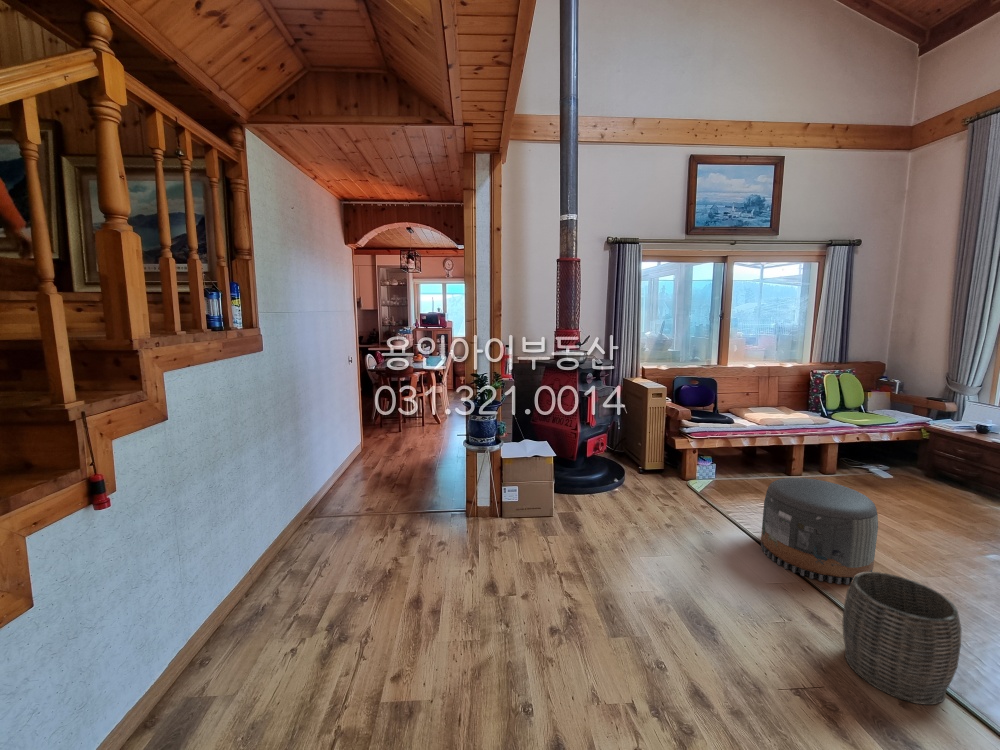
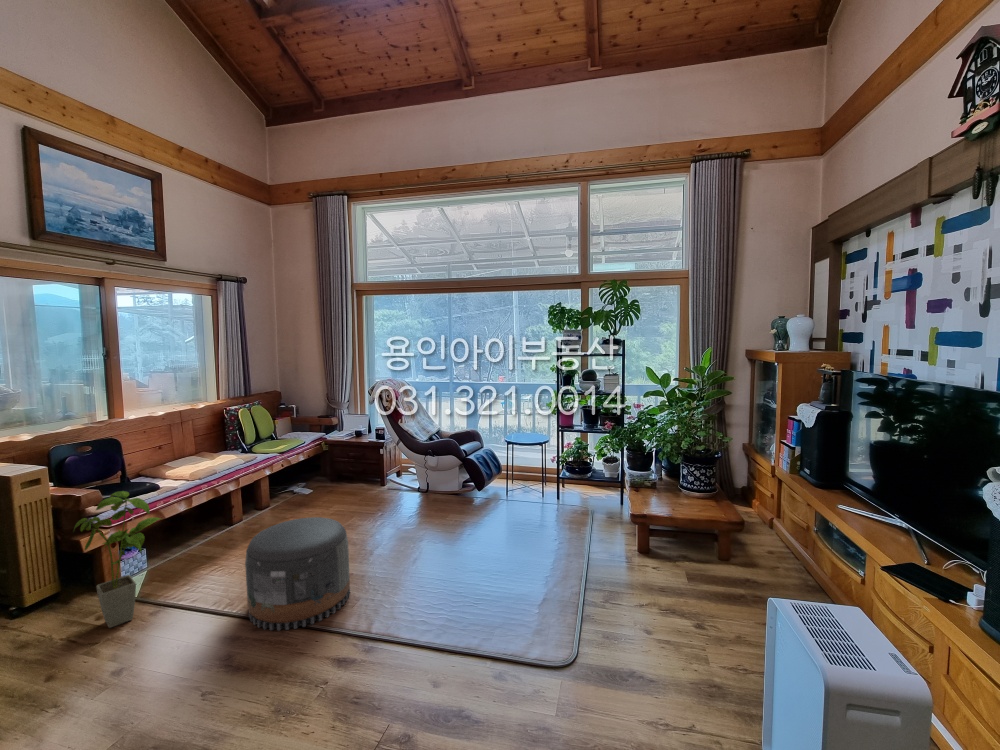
house plant: none [668,411,721,503] -> present [74,491,160,628]
woven basket: present [842,572,961,705] -> none [368,576,445,688]

